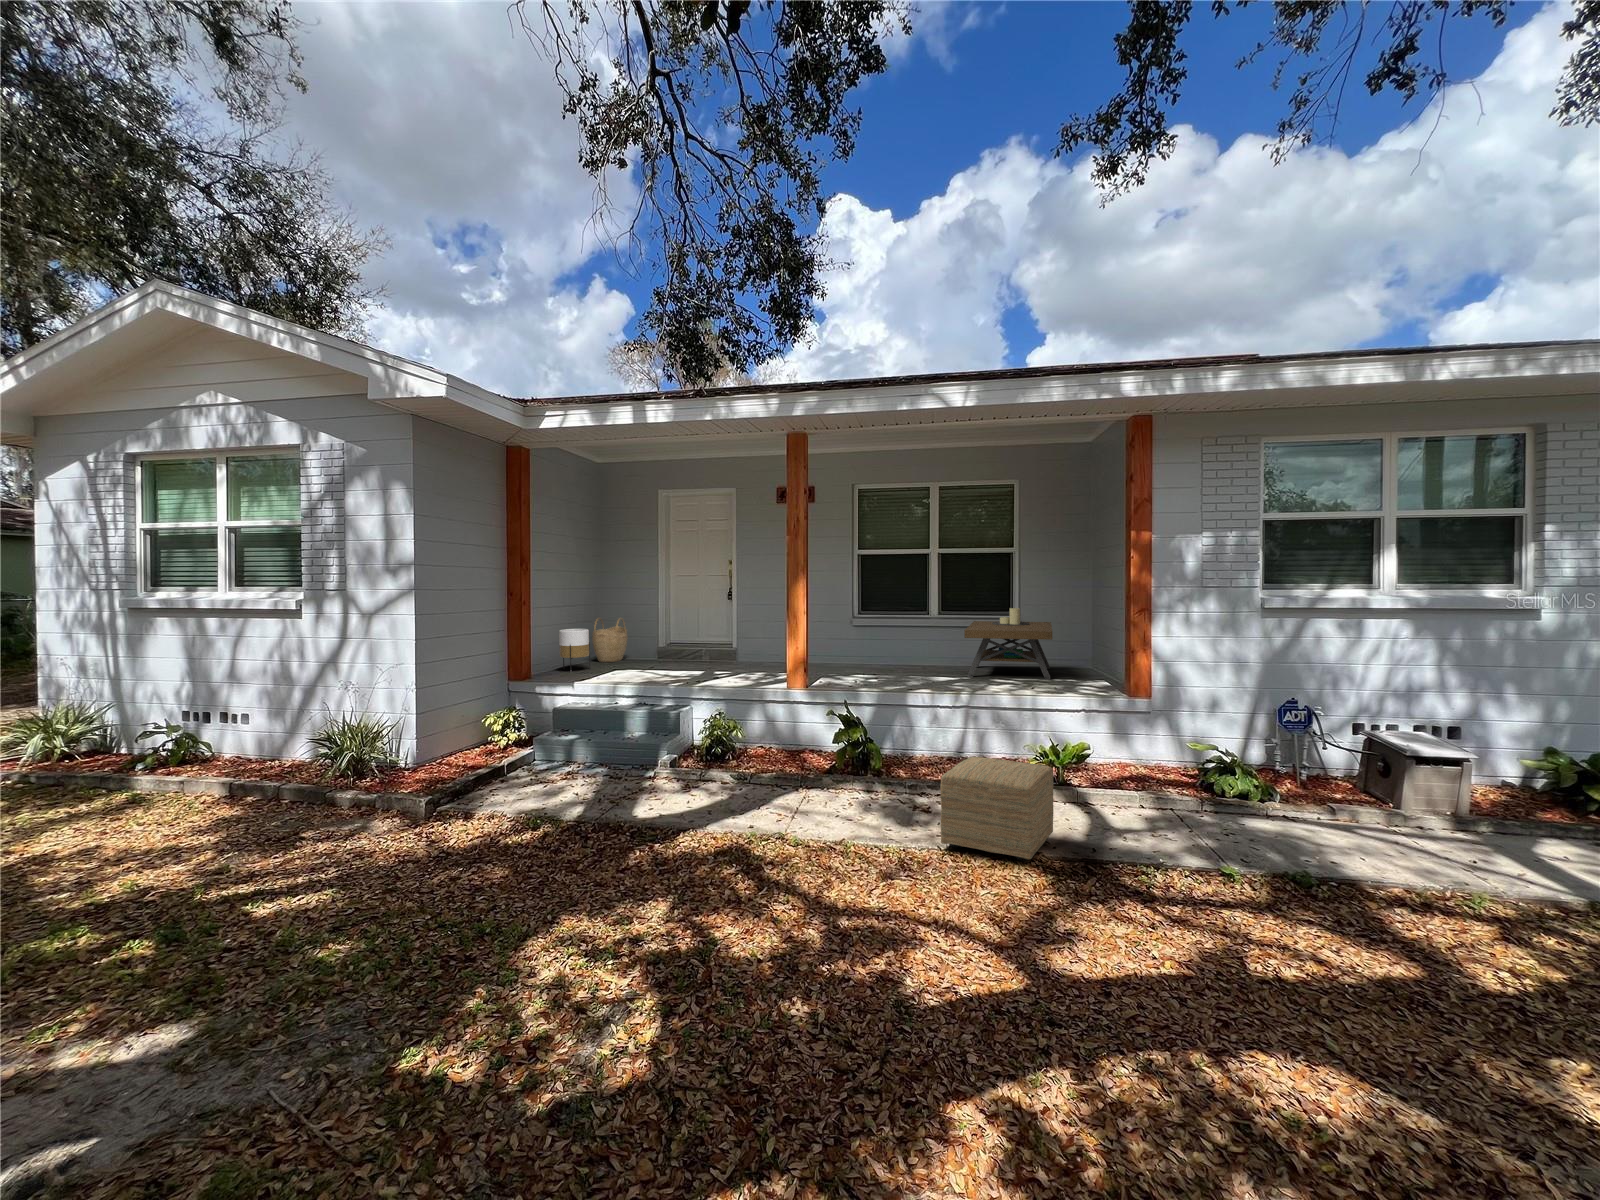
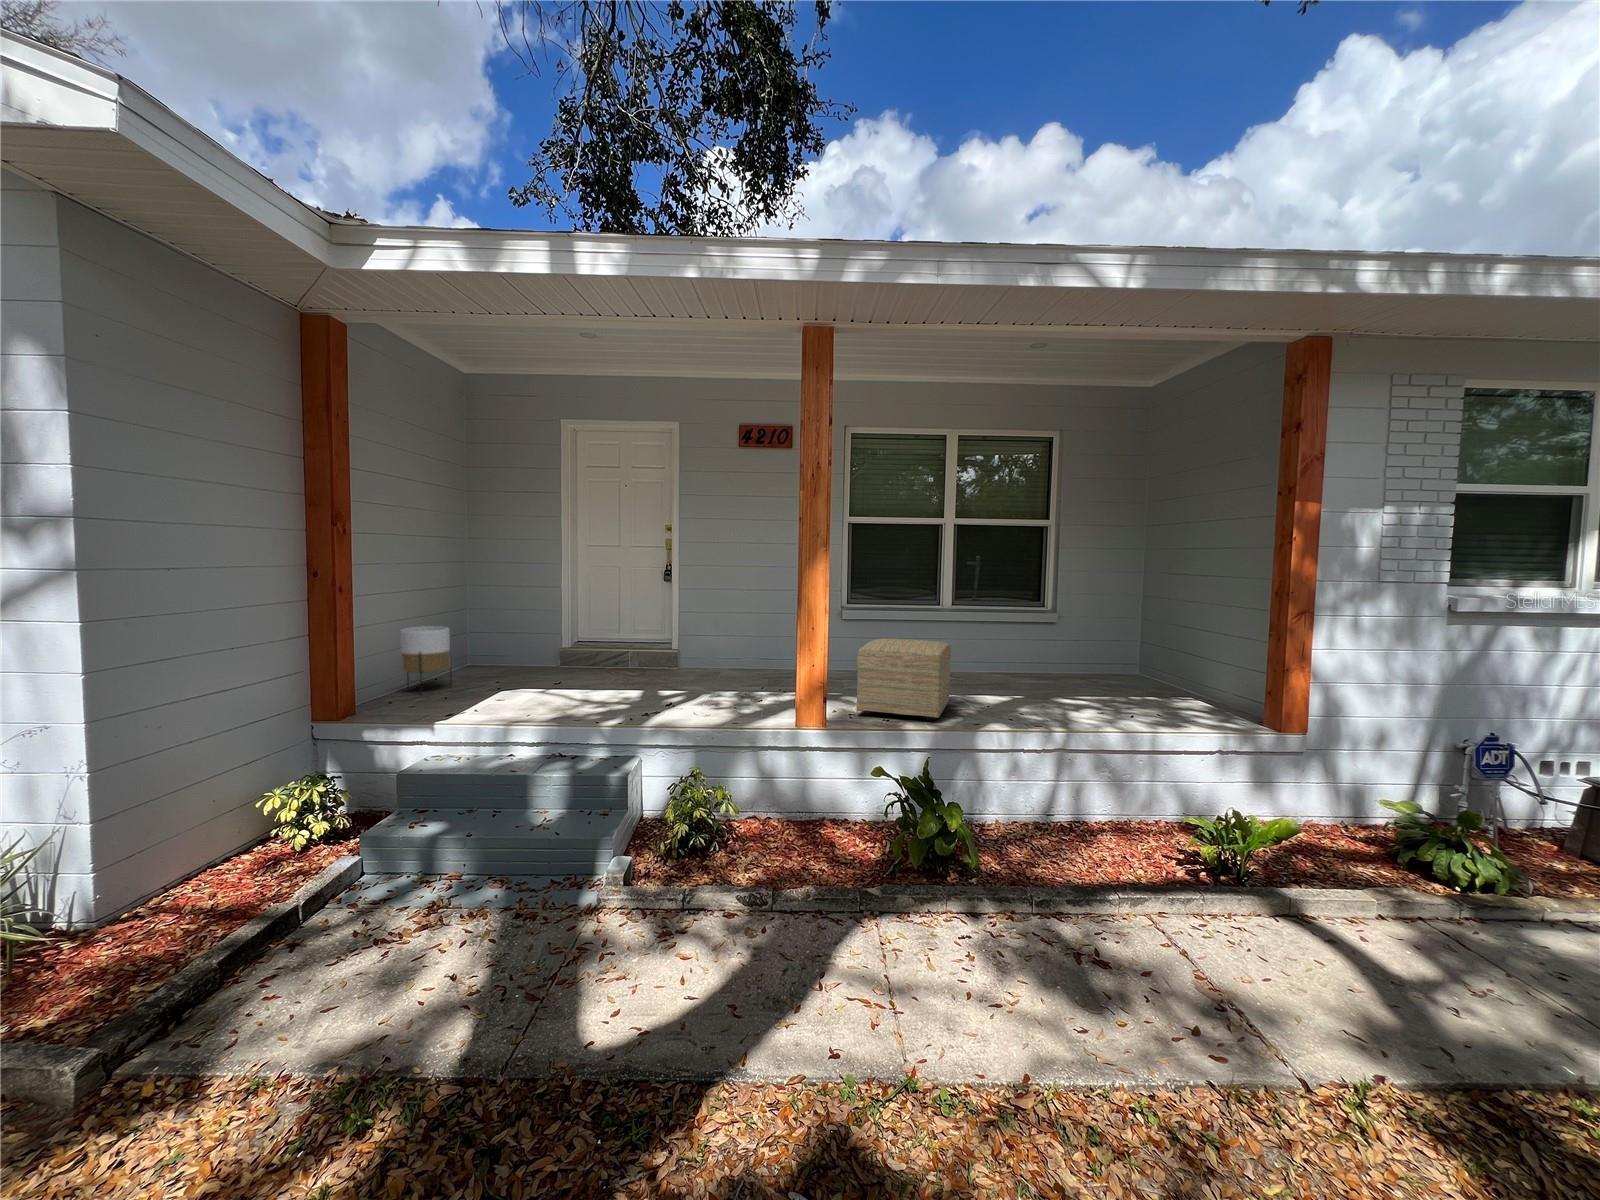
coffee table: present [964,608,1052,680] -> none [978,600,1121,697]
woven basket: present [592,619,627,662] -> none [452,608,505,673]
ottoman: present [940,757,1053,861] -> present [857,639,951,721]

